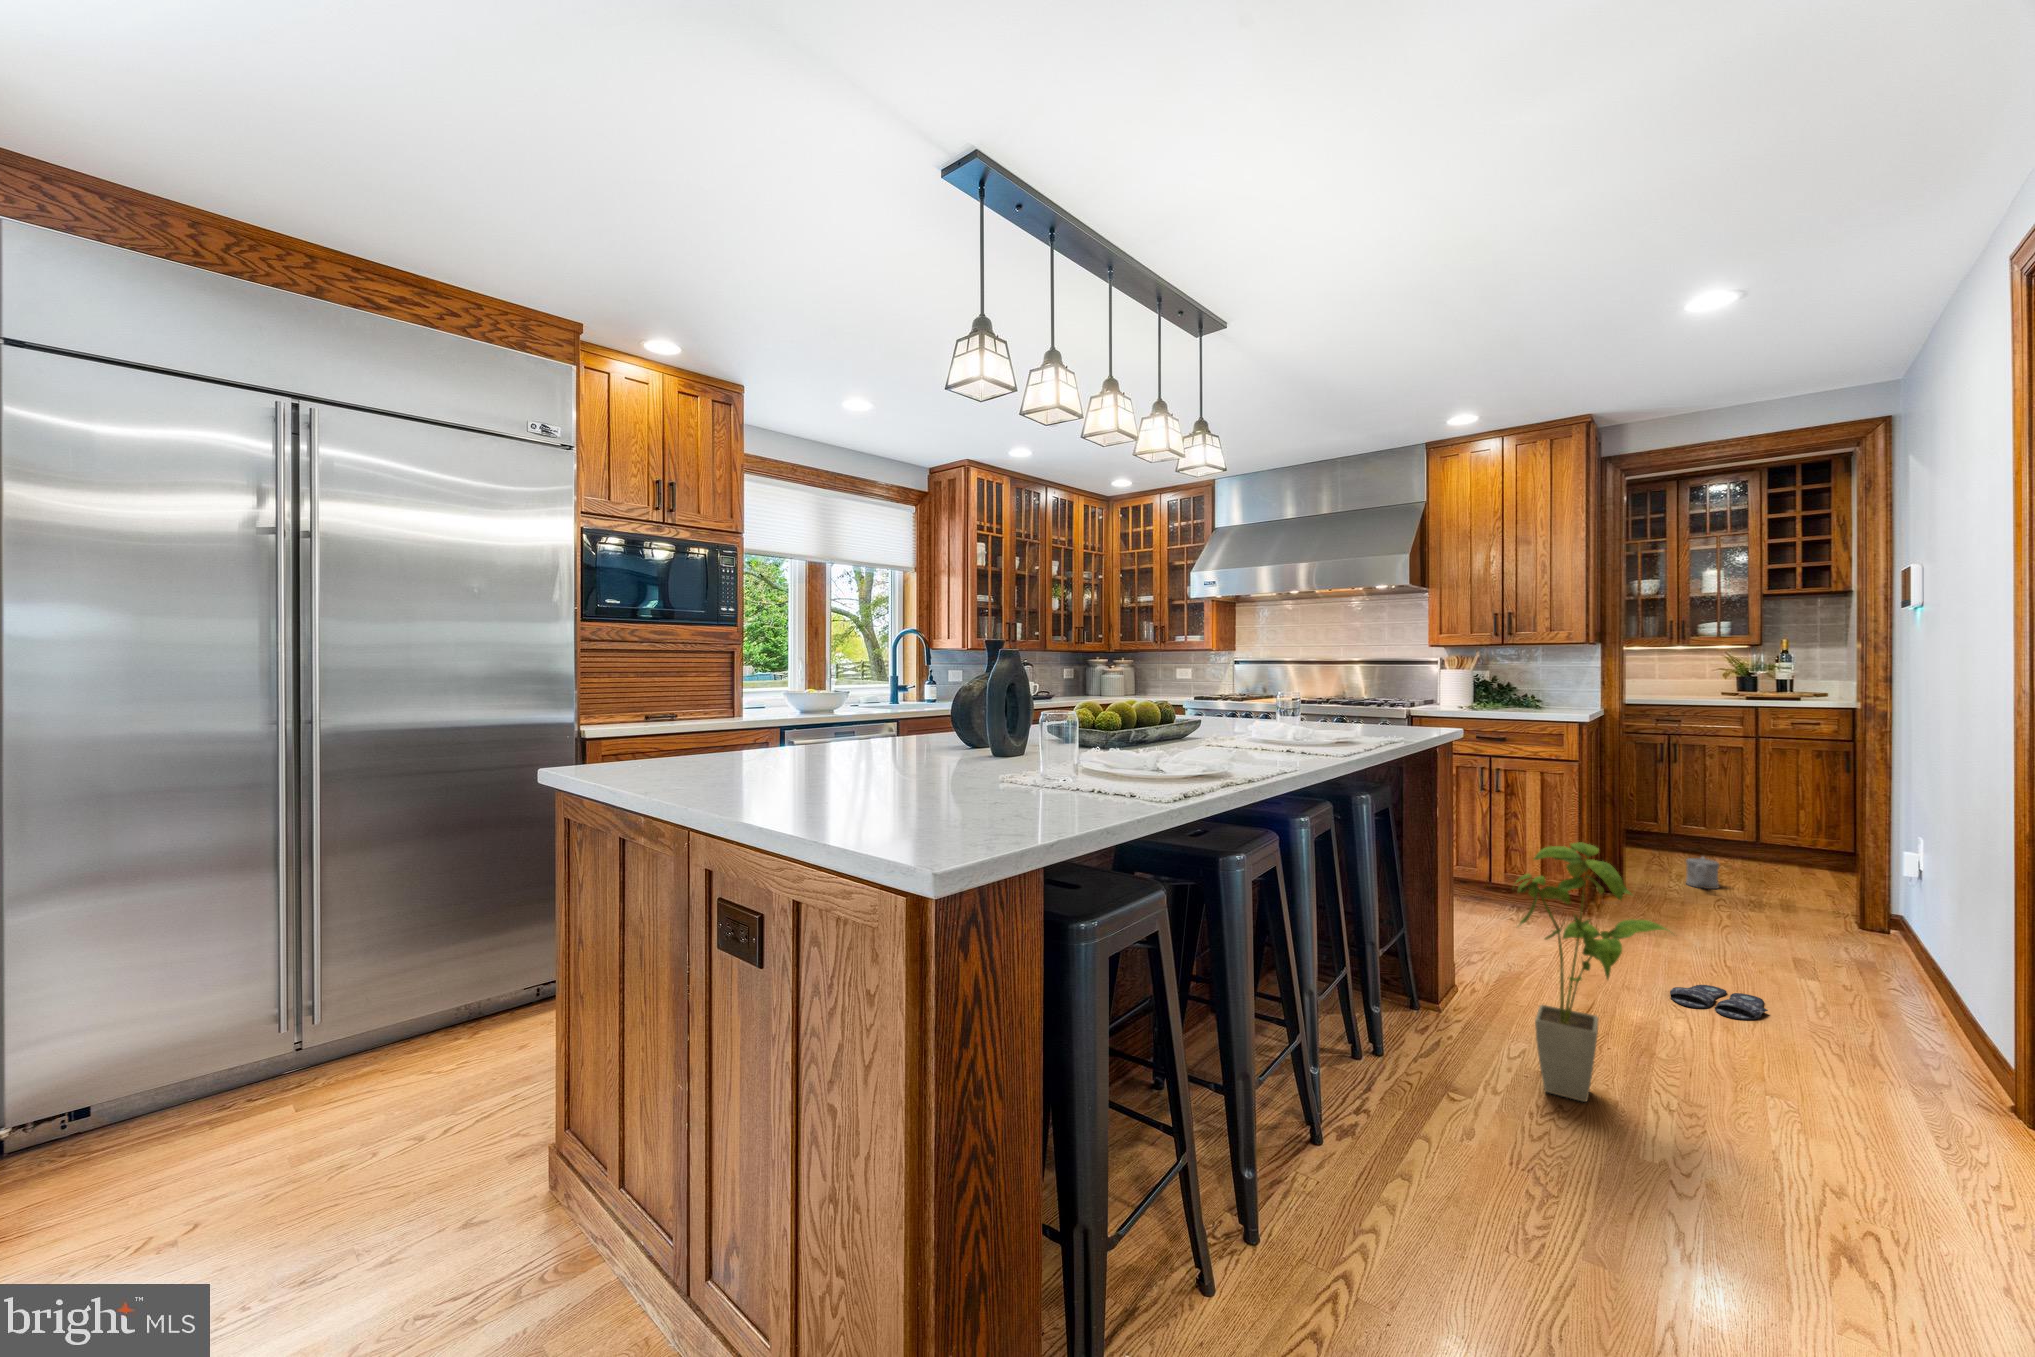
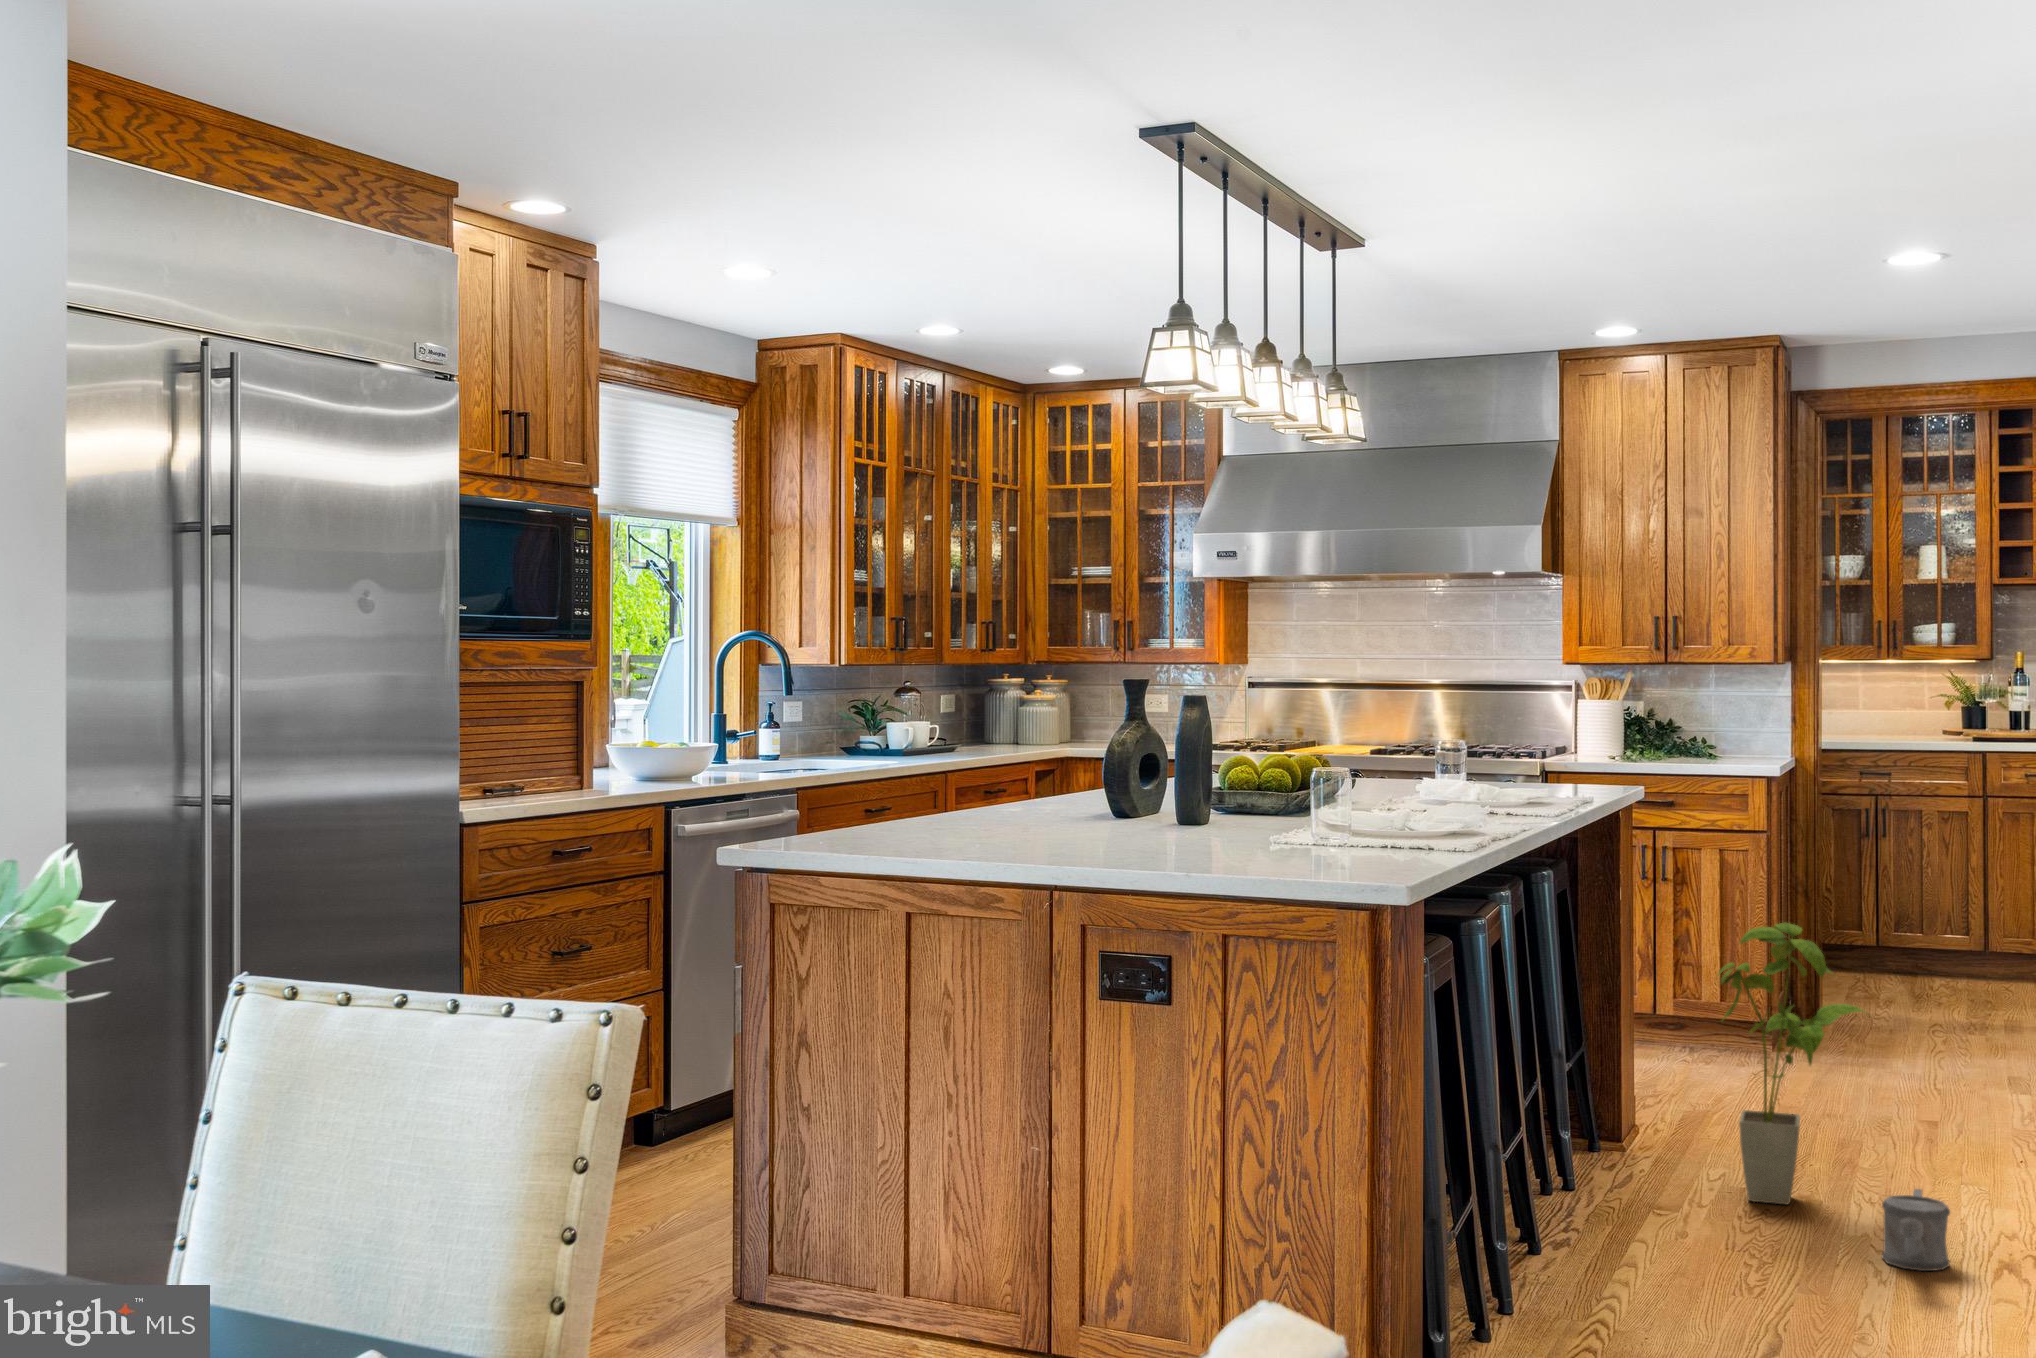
watering can: present [1686,857,1719,889] -> present [1882,1189,1950,1271]
slippers: present [1670,985,1768,1020] -> none [1871,1106,1969,1133]

